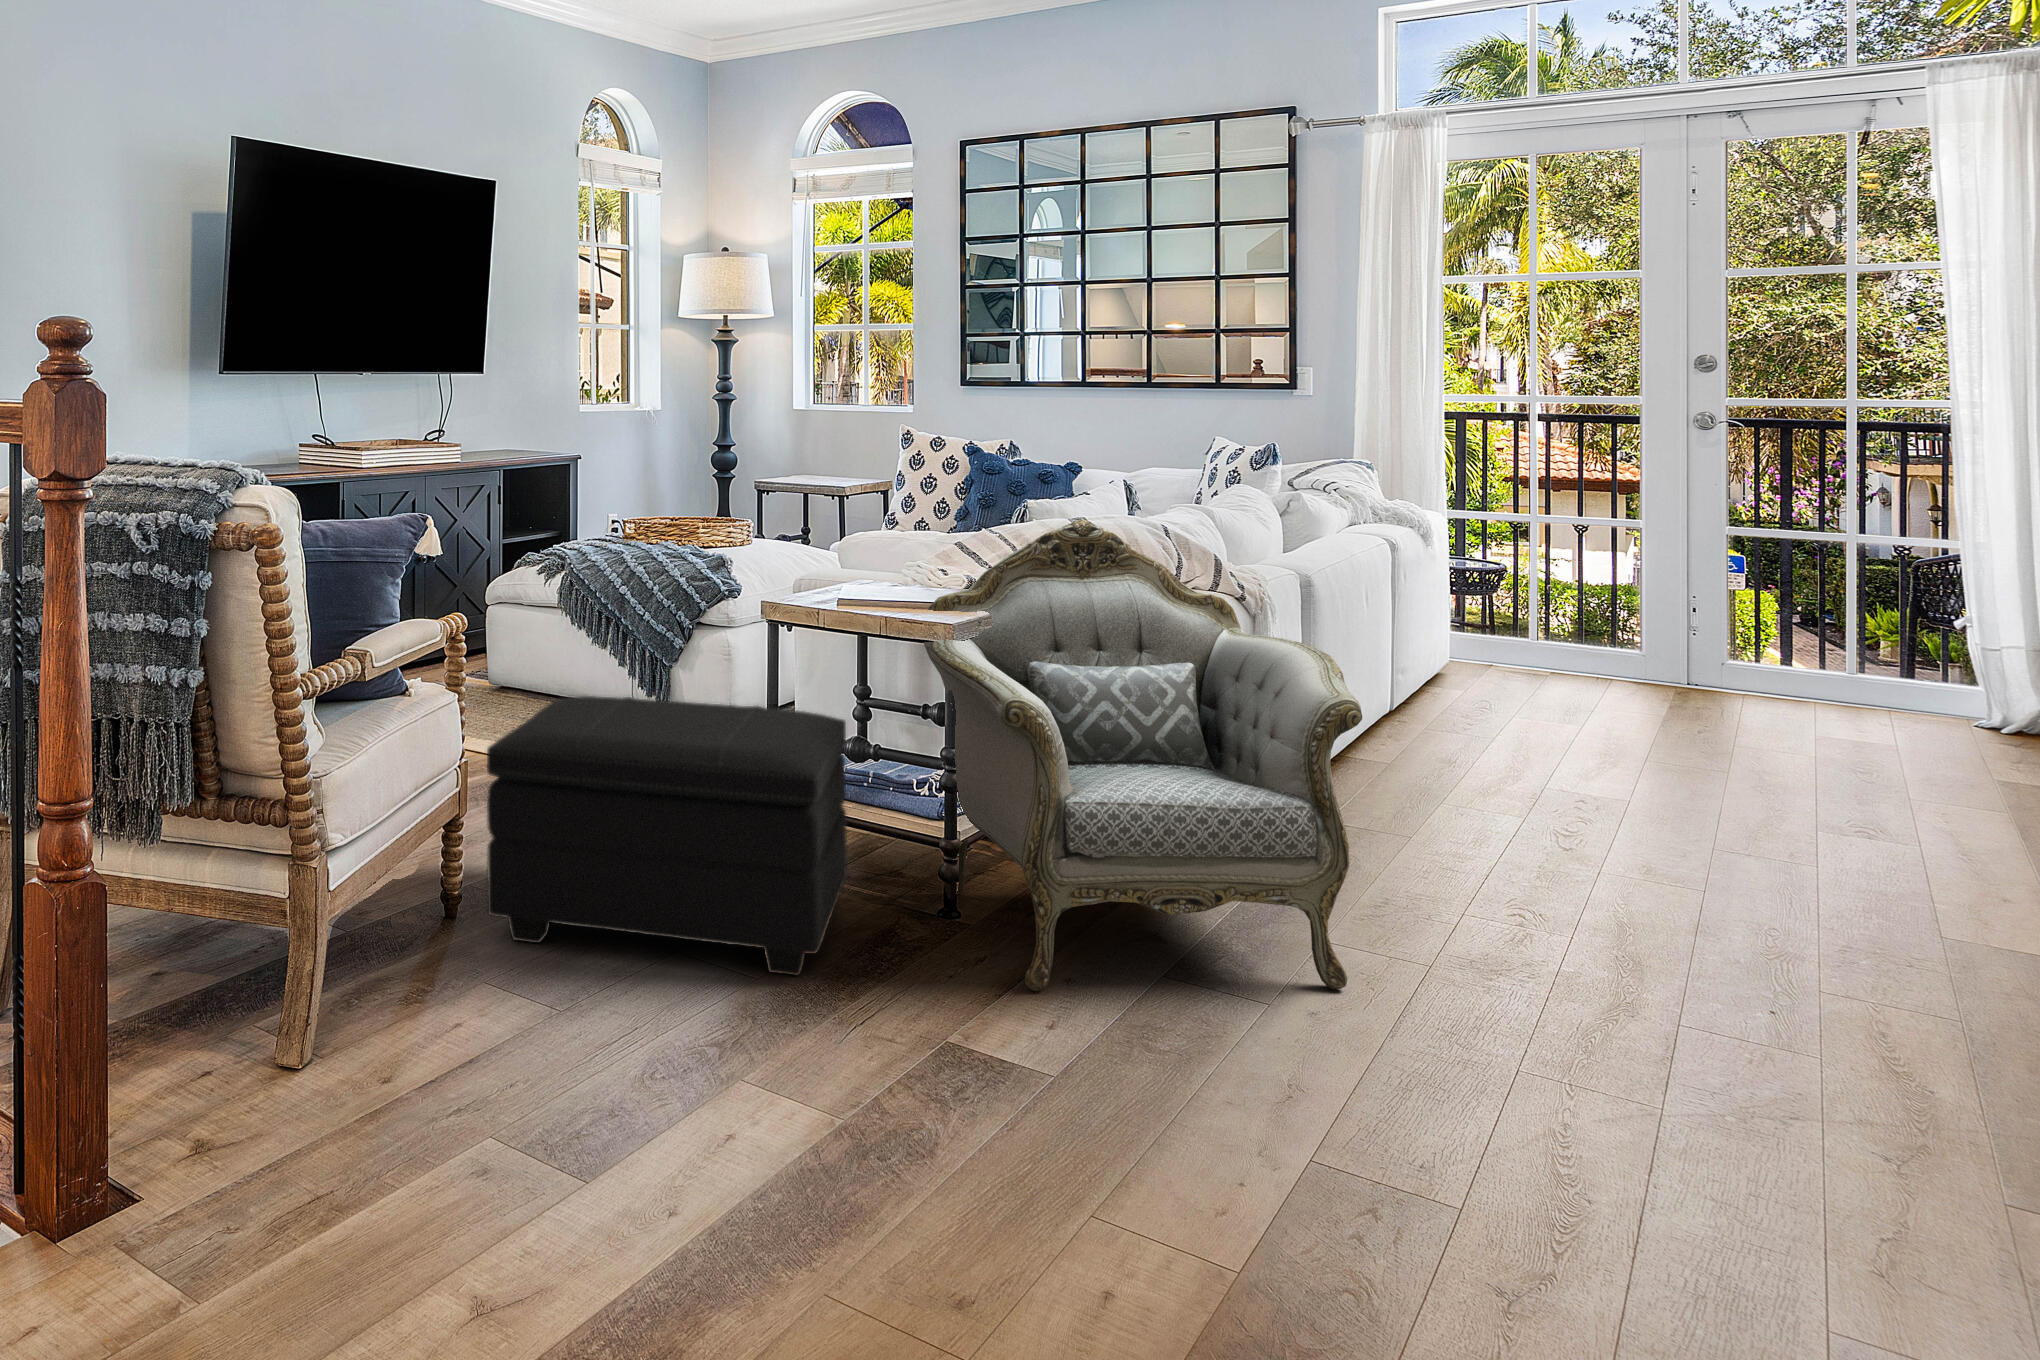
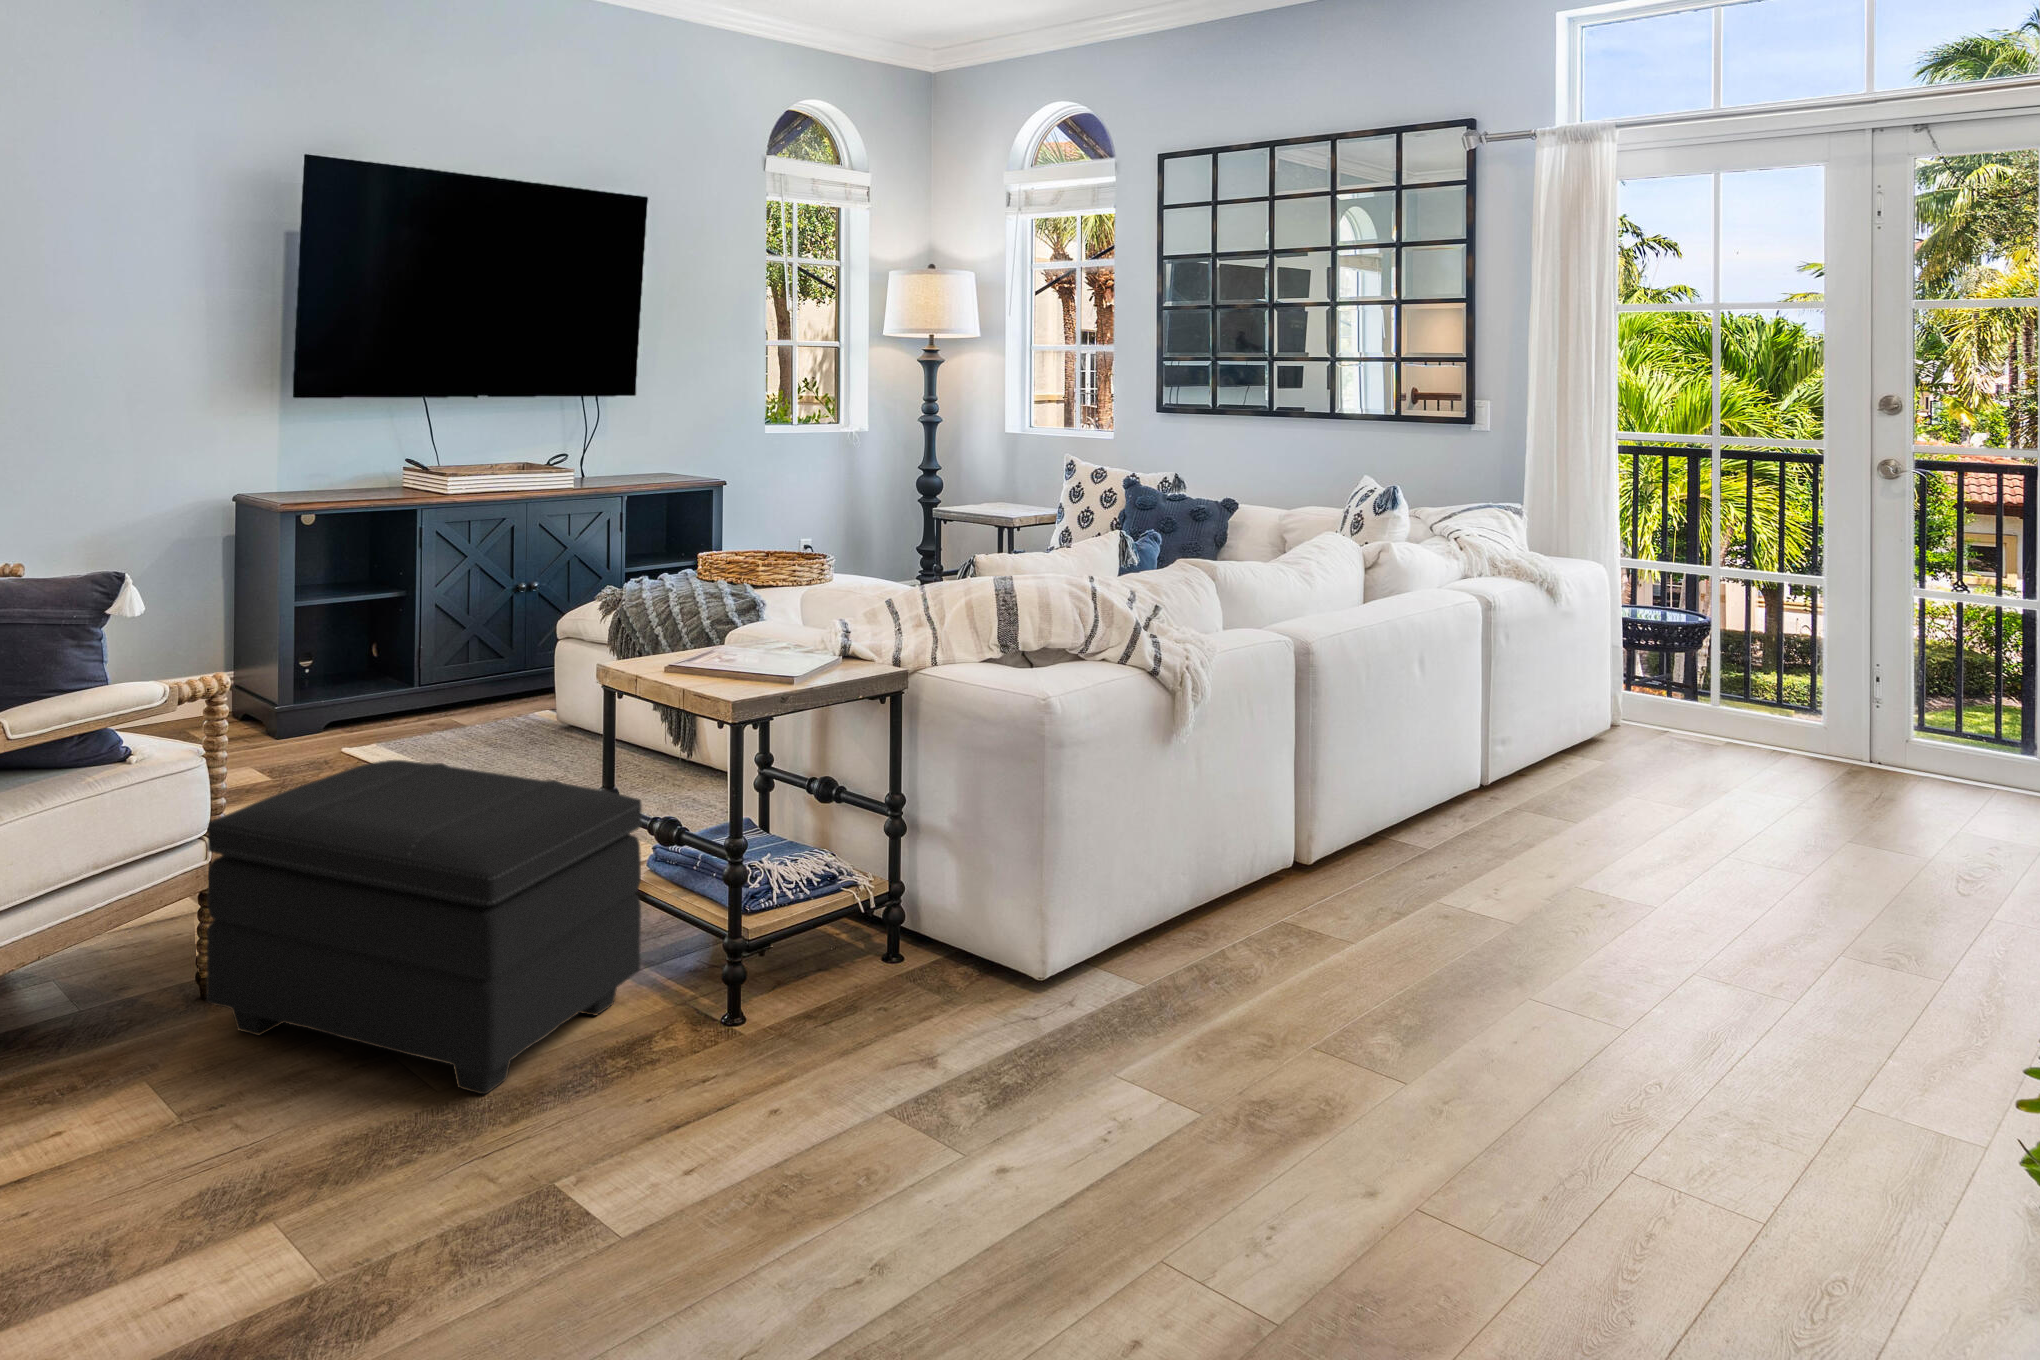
armchair: present [923,519,1362,991] -> none [692,584,1137,1150]

